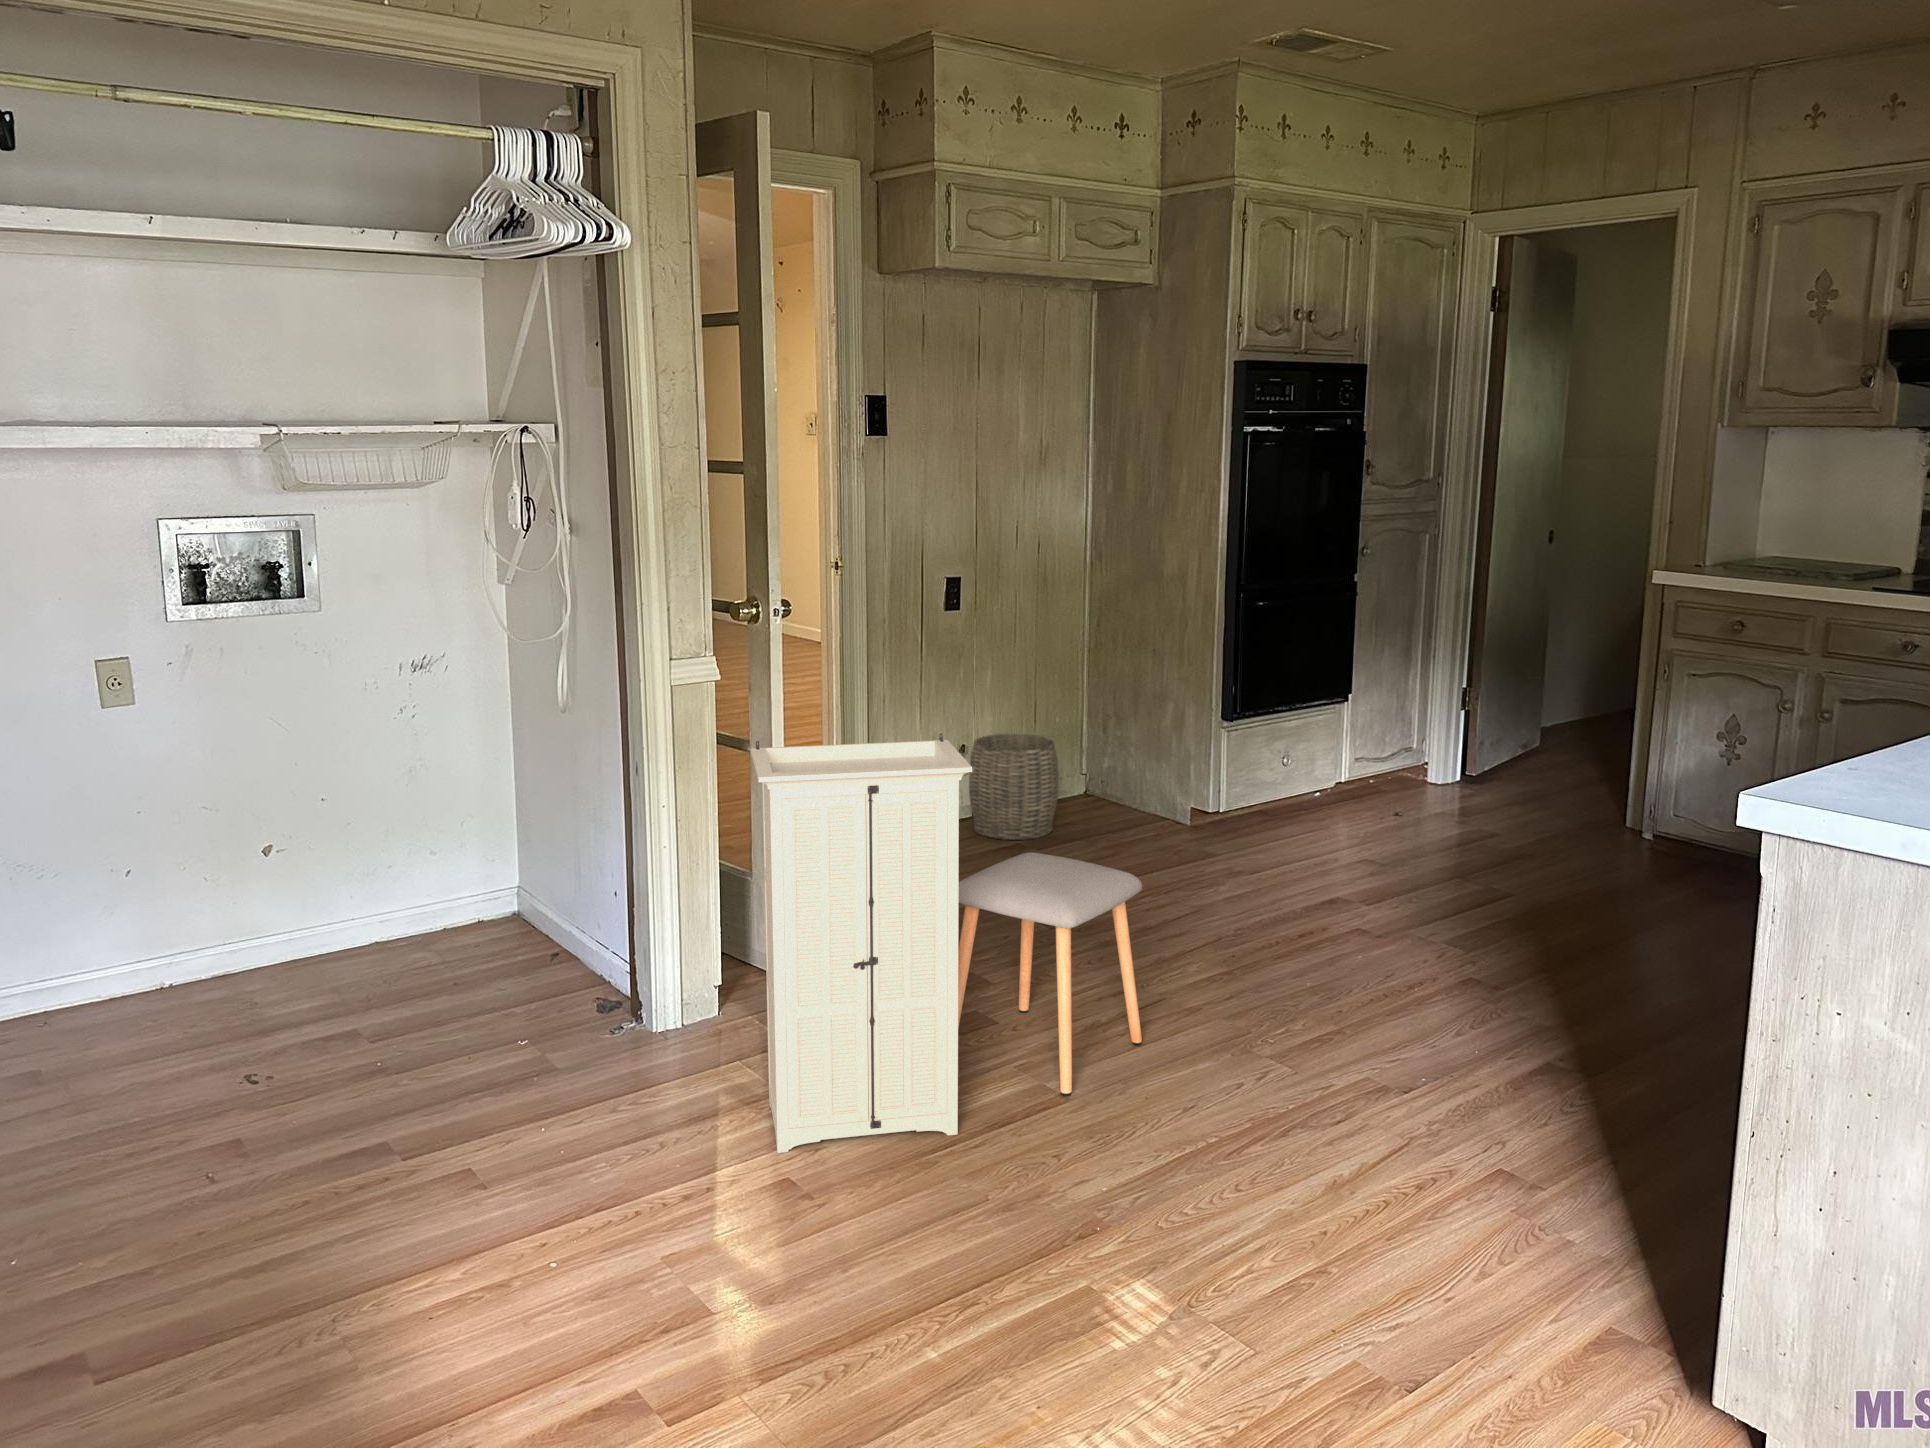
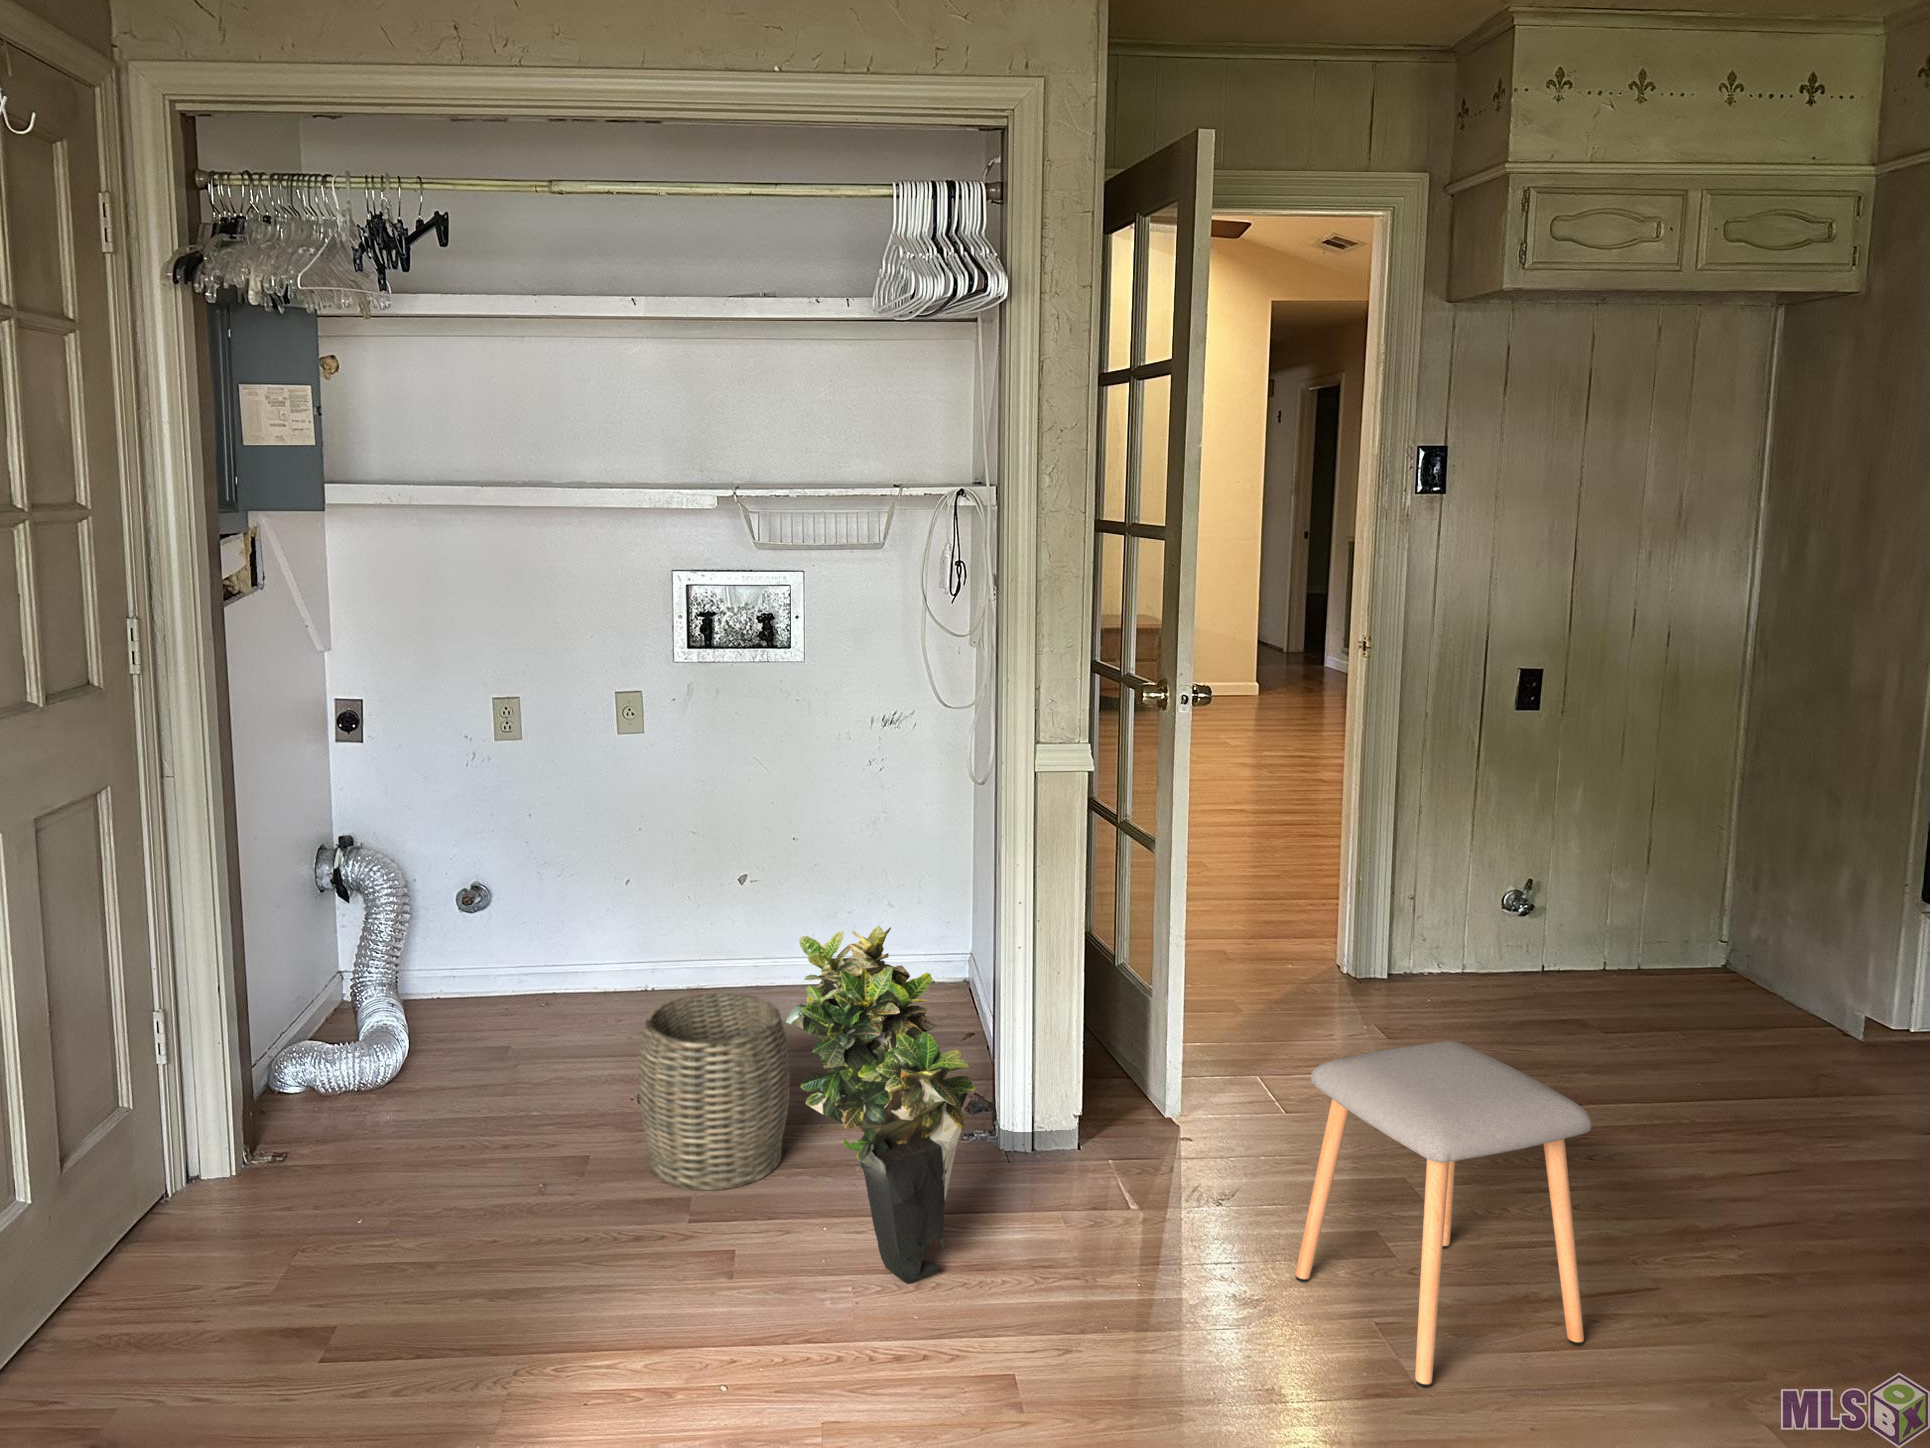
storage cabinet: present [751,733,972,1153] -> none [1011,850,1293,1390]
woven basket: present [969,734,1059,840] -> present [639,993,790,1190]
potted plant: none [501,837,693,1147] -> present [786,926,975,1284]

